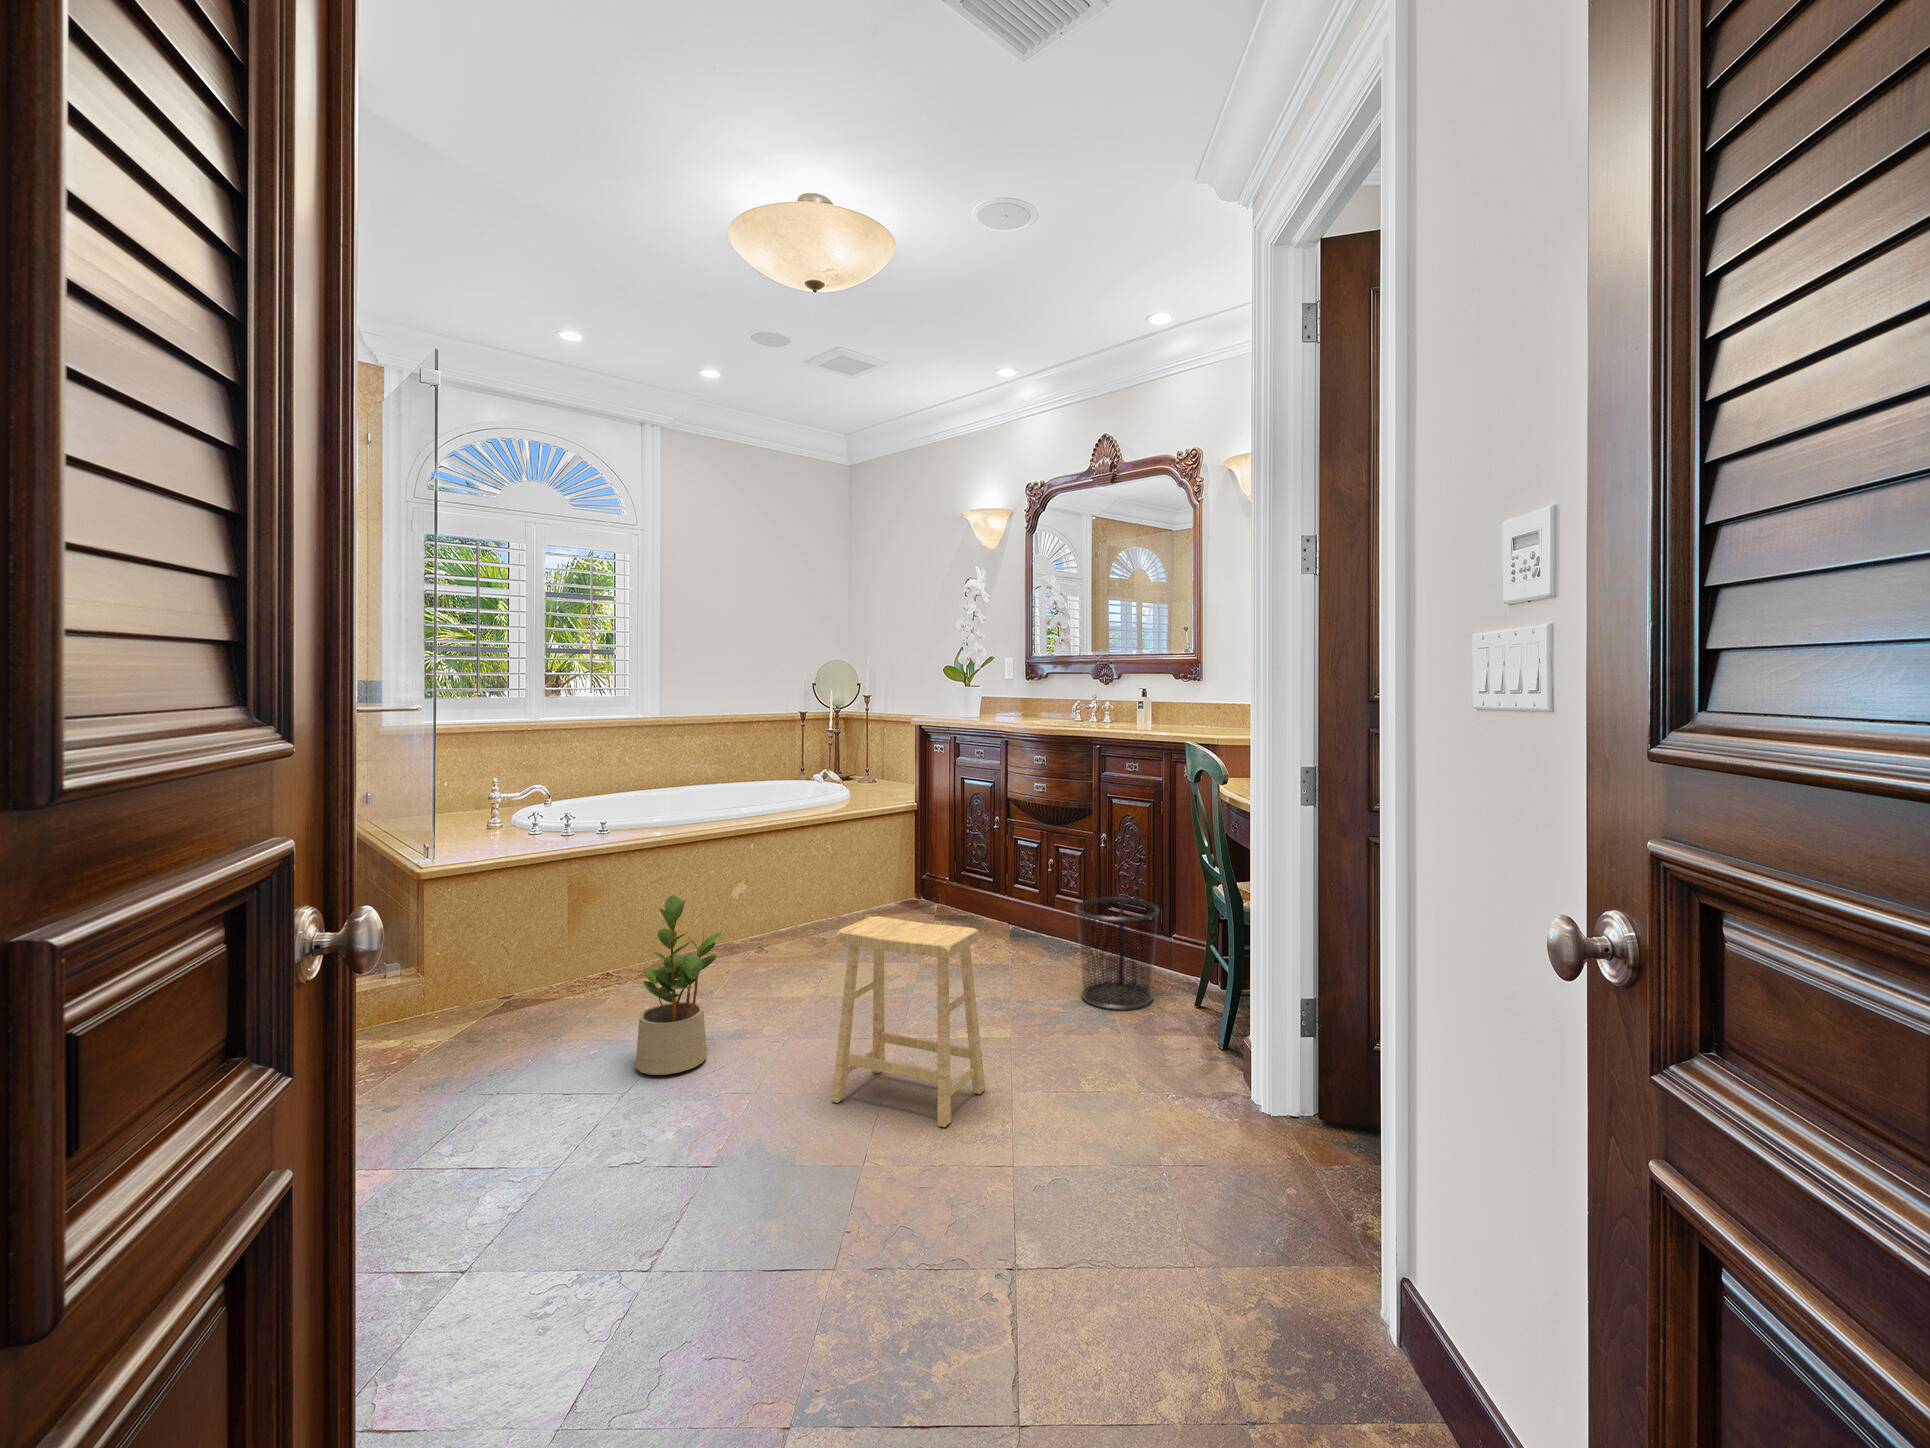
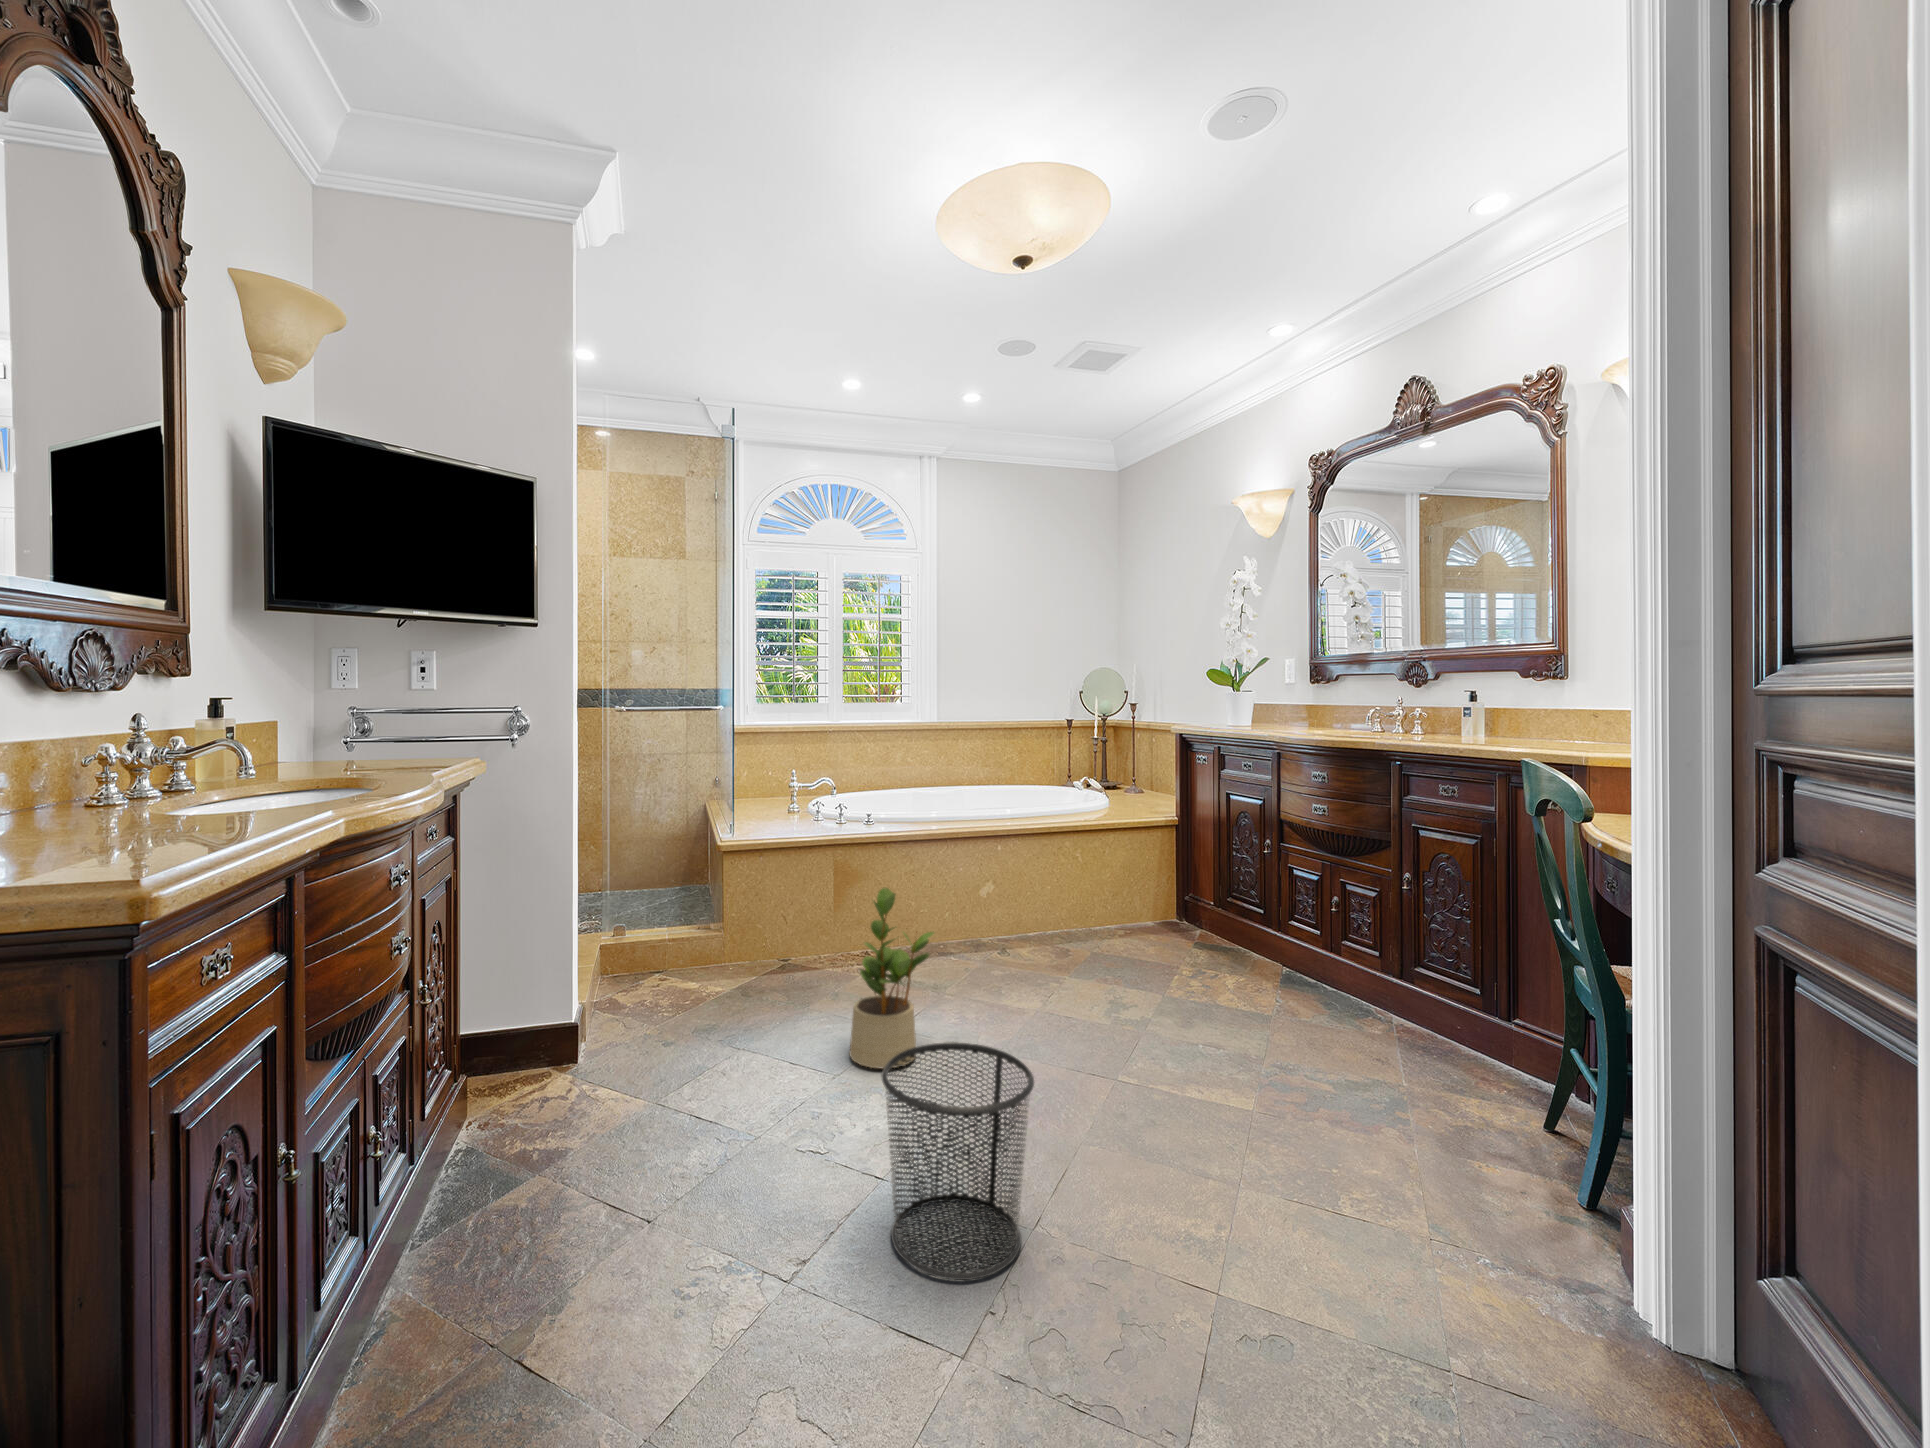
waste bin: present [1075,897,1159,1010] -> present [881,1042,1034,1280]
footstool: present [832,916,985,1127] -> none [1024,937,1209,1212]

